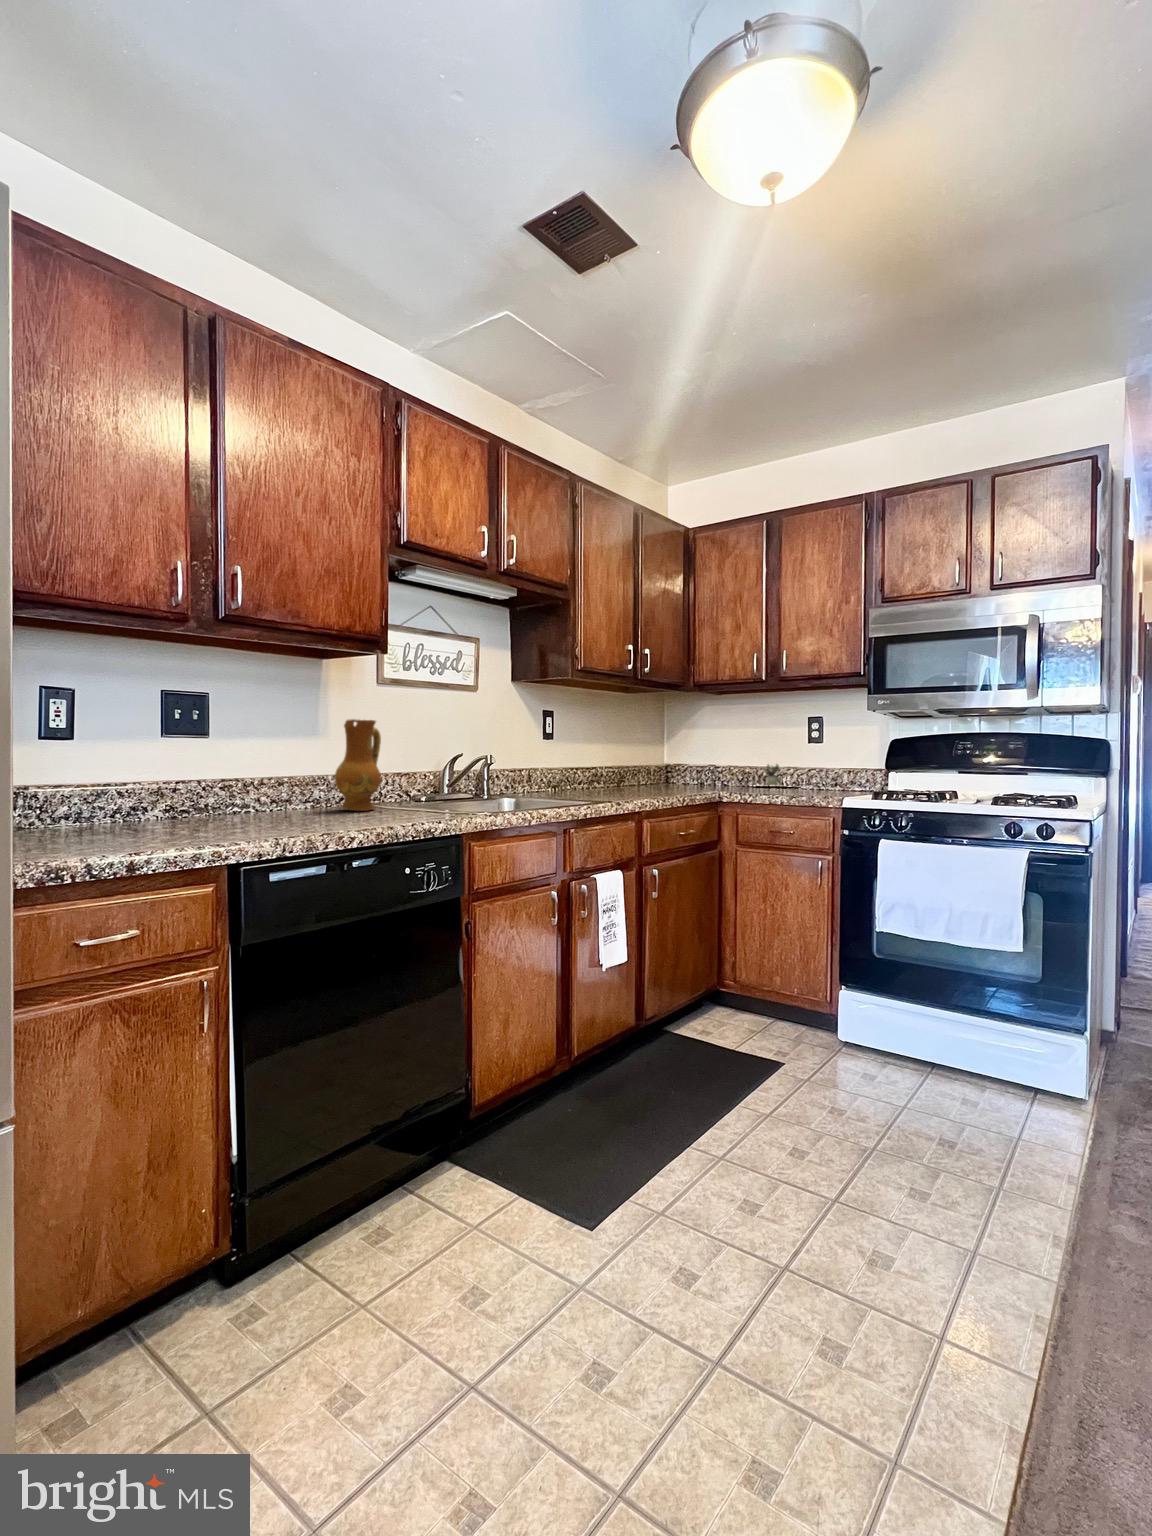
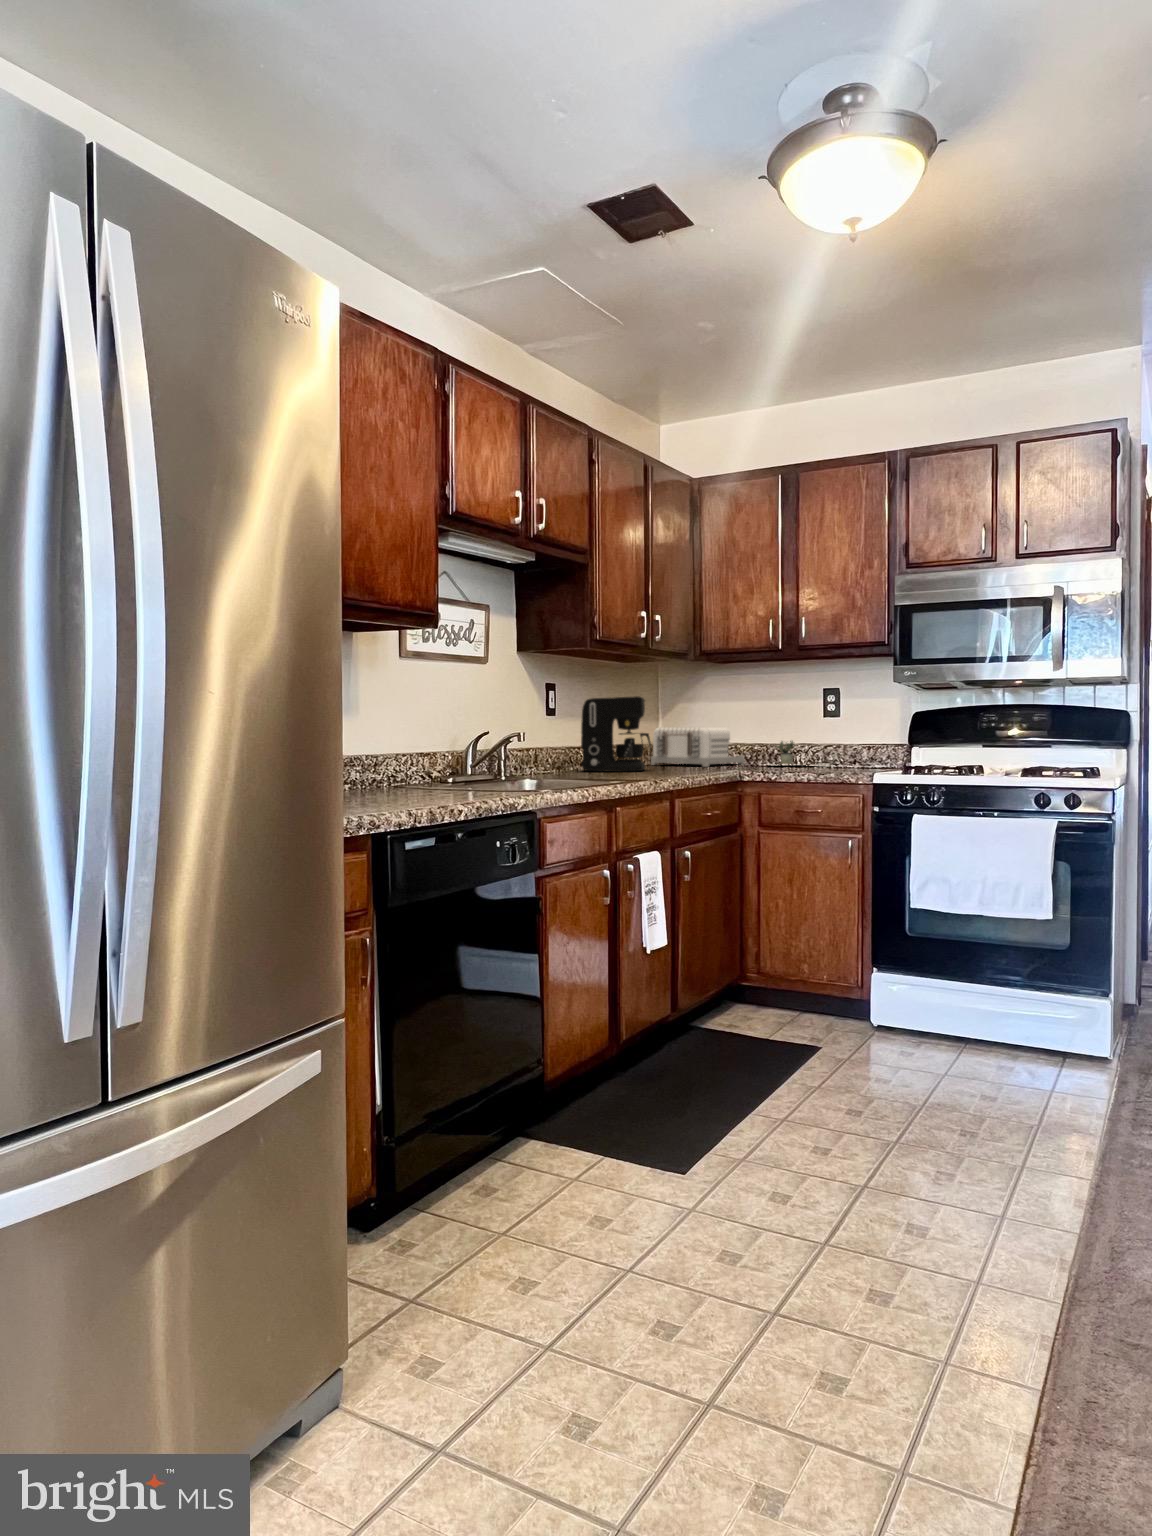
ceramic jug: present [335,719,381,811] -> none [372,695,420,792]
coffee maker: none [579,723,644,790] -> present [581,696,651,771]
toaster: none [654,751,738,786] -> present [651,727,744,767]

